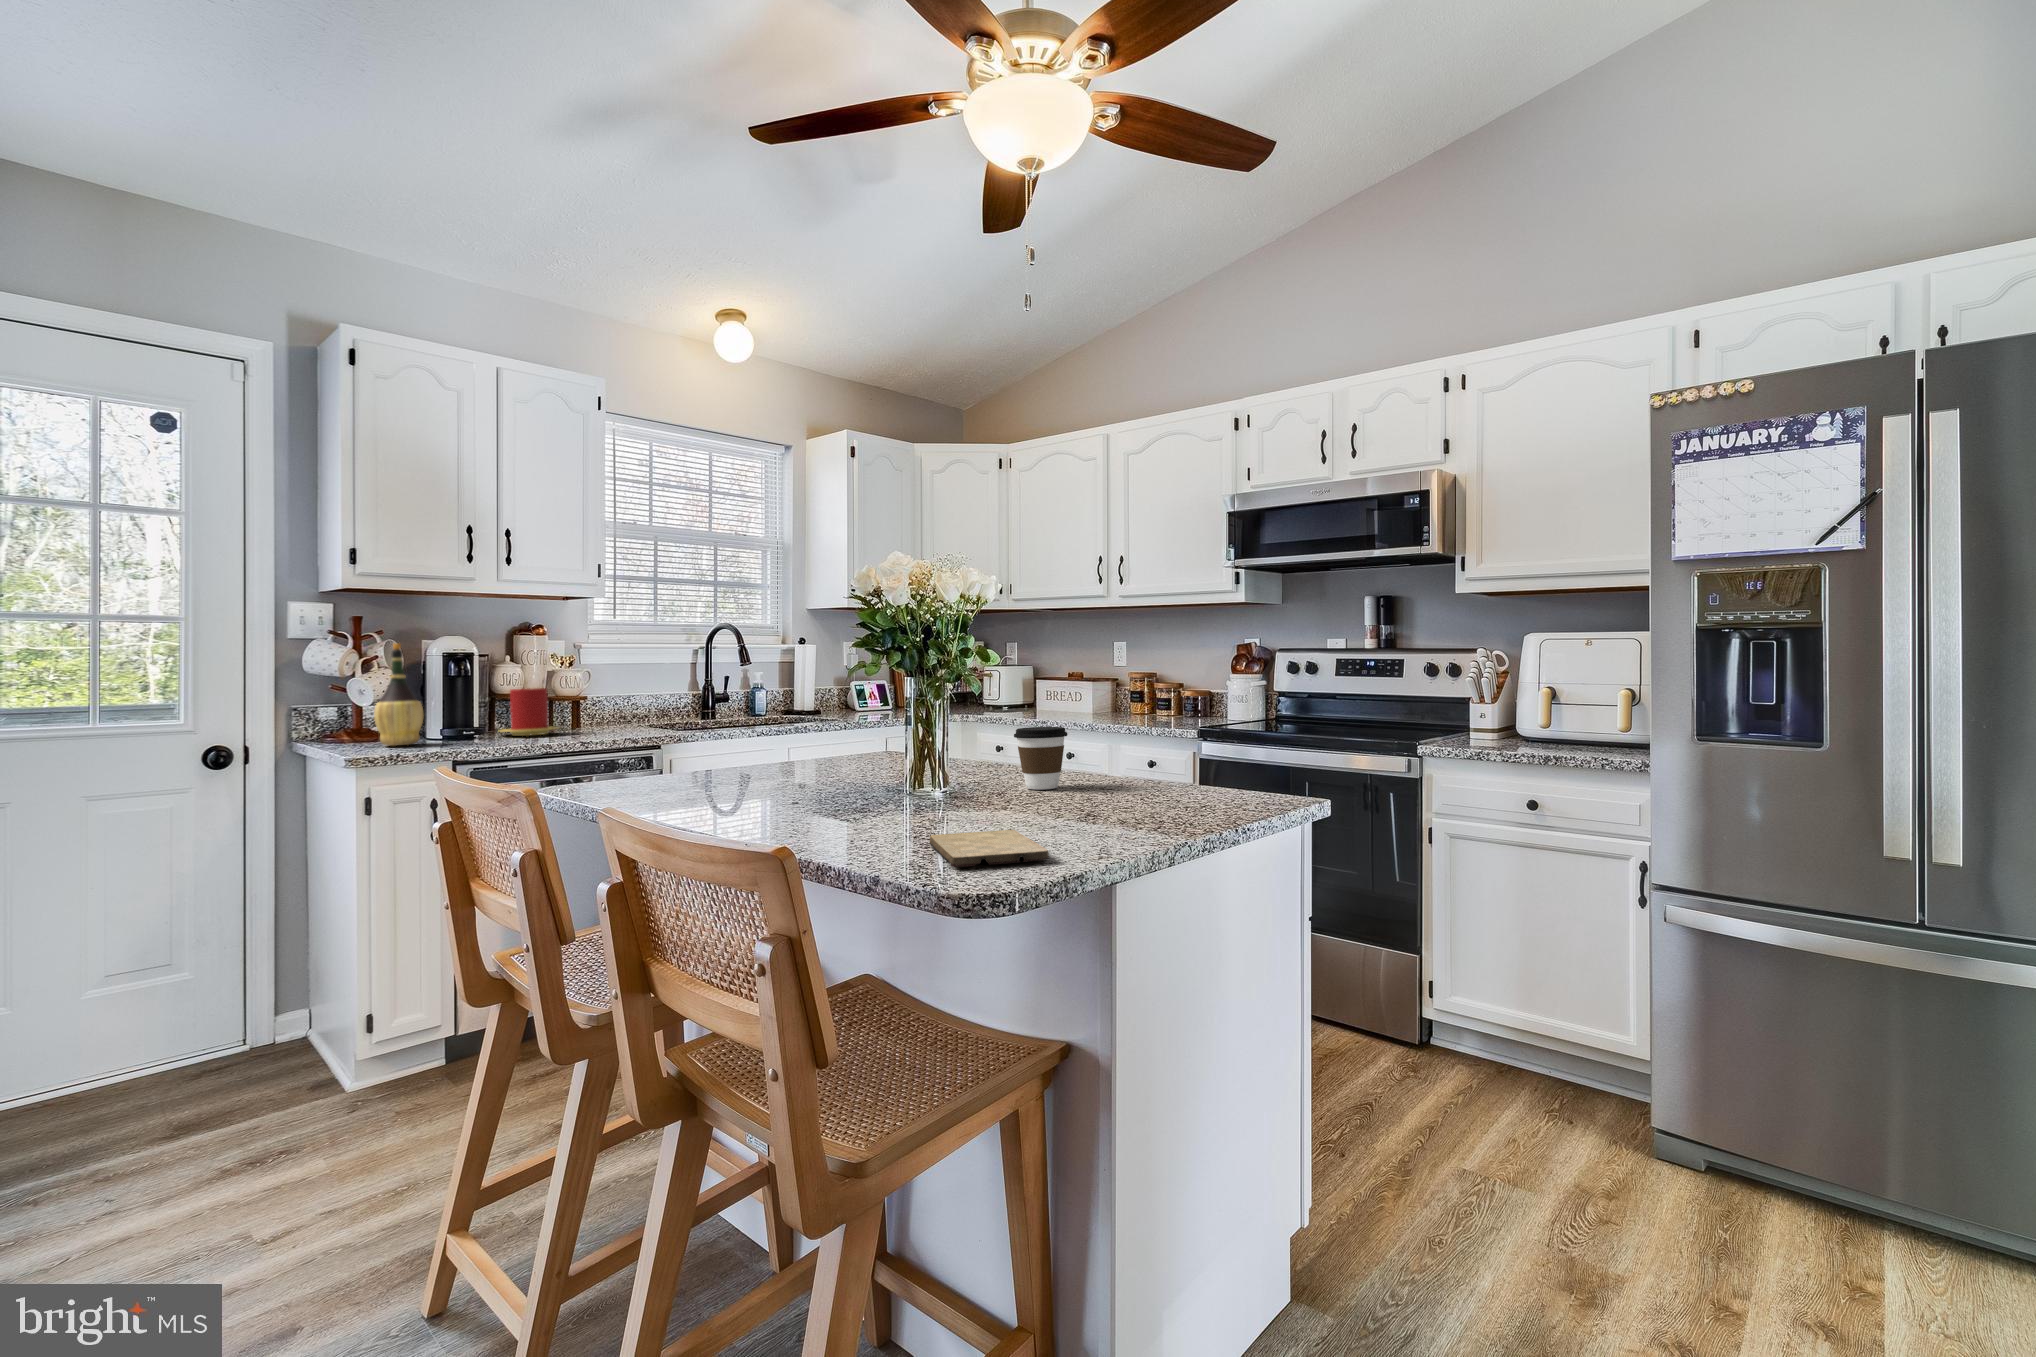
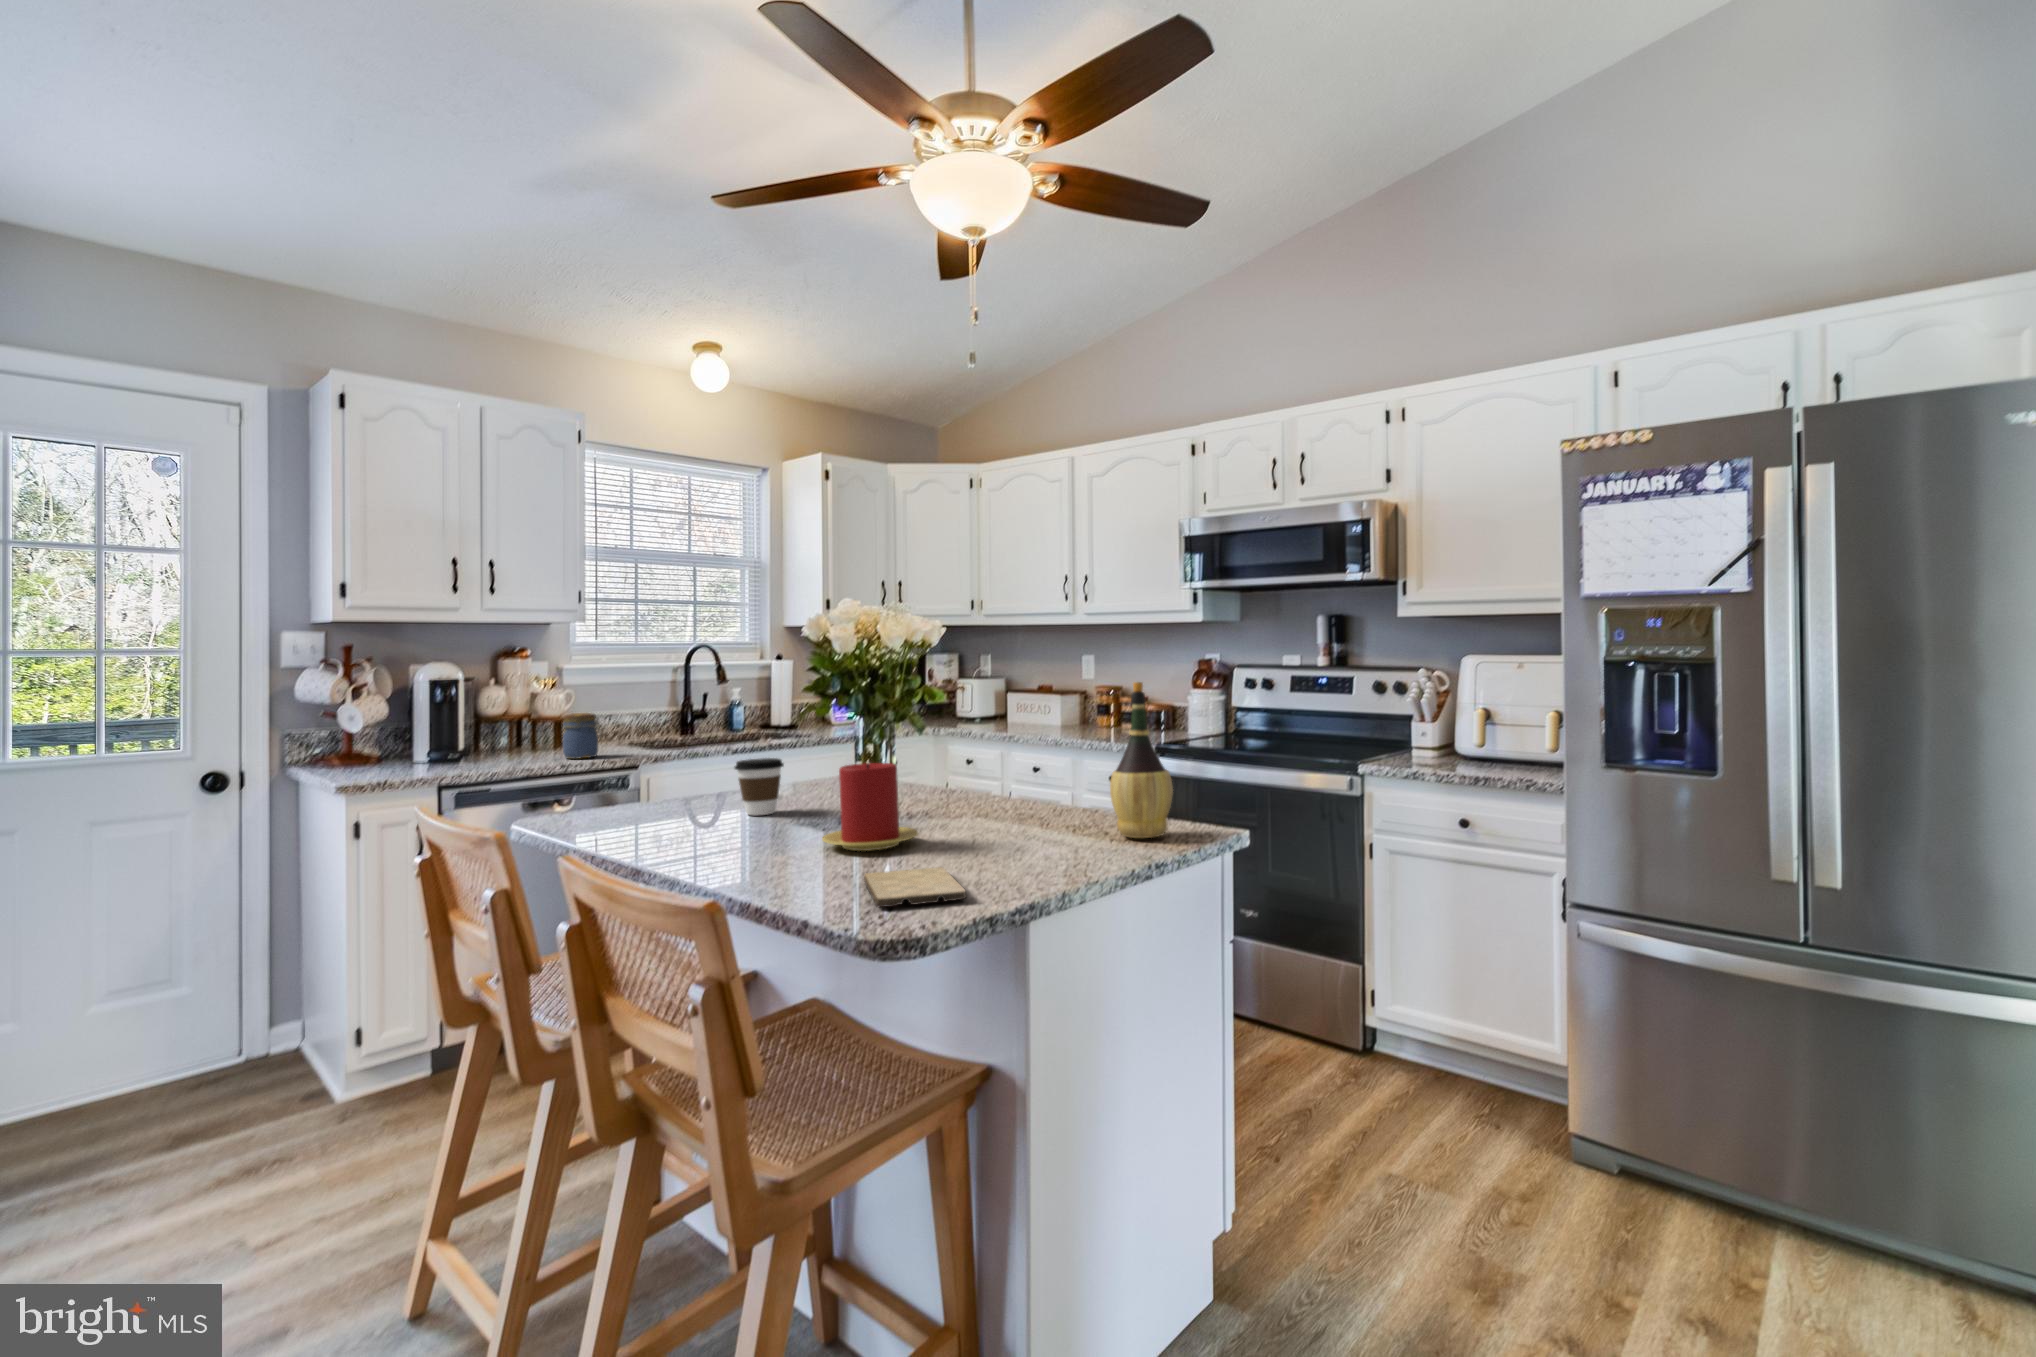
wine bottle: present [374,643,423,746] -> present [1110,682,1173,838]
candle: present [500,688,559,736] -> present [822,763,918,851]
jar: none [584,690,625,737] -> present [563,713,600,759]
coffee cup: present [1014,727,1067,790] -> present [735,758,784,815]

